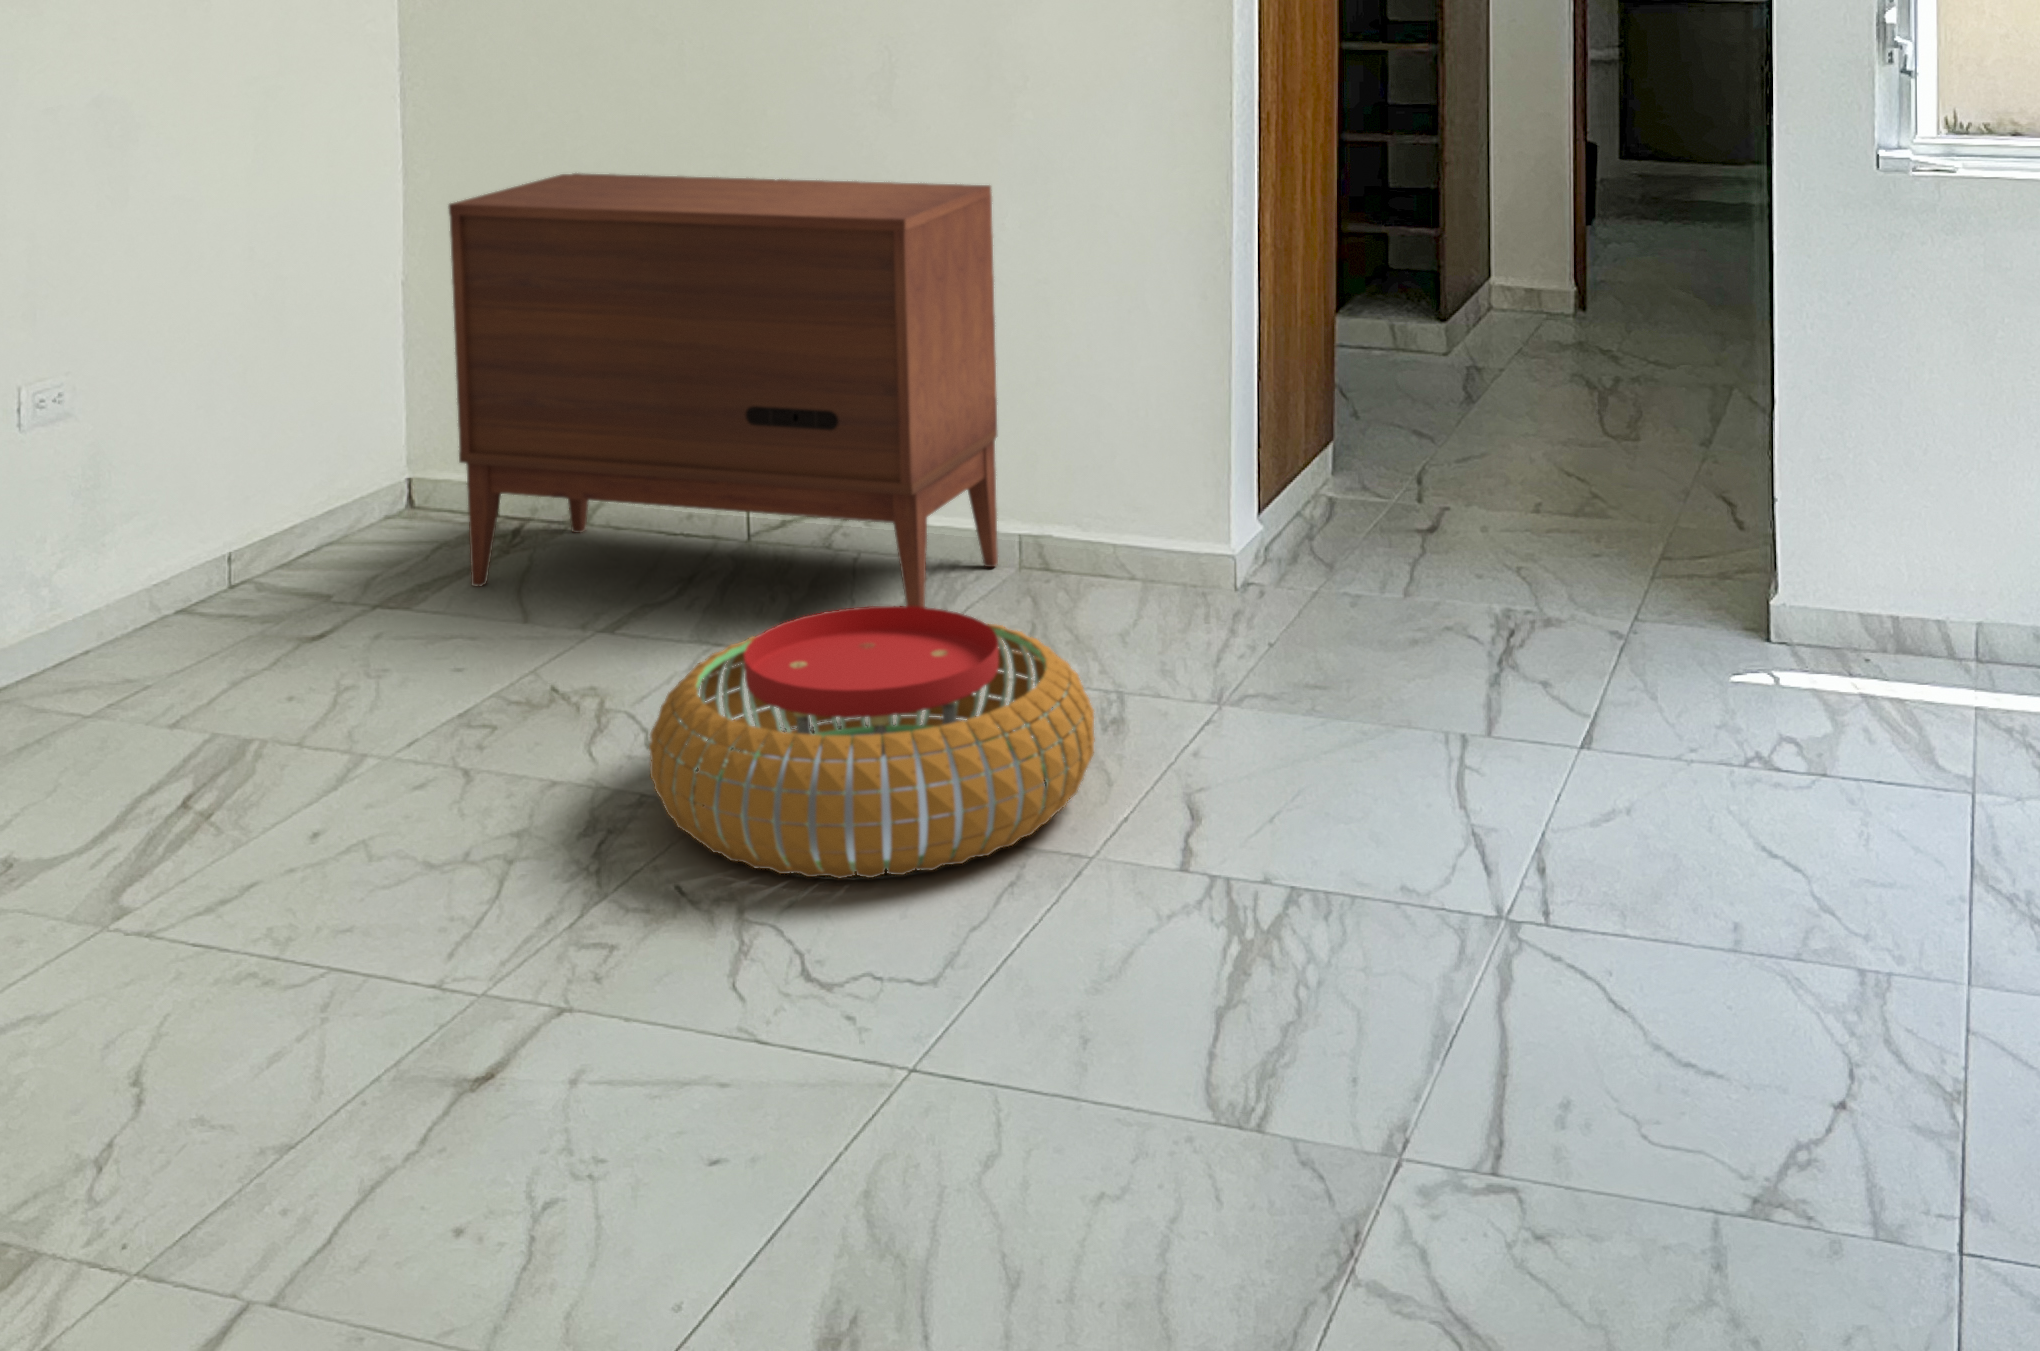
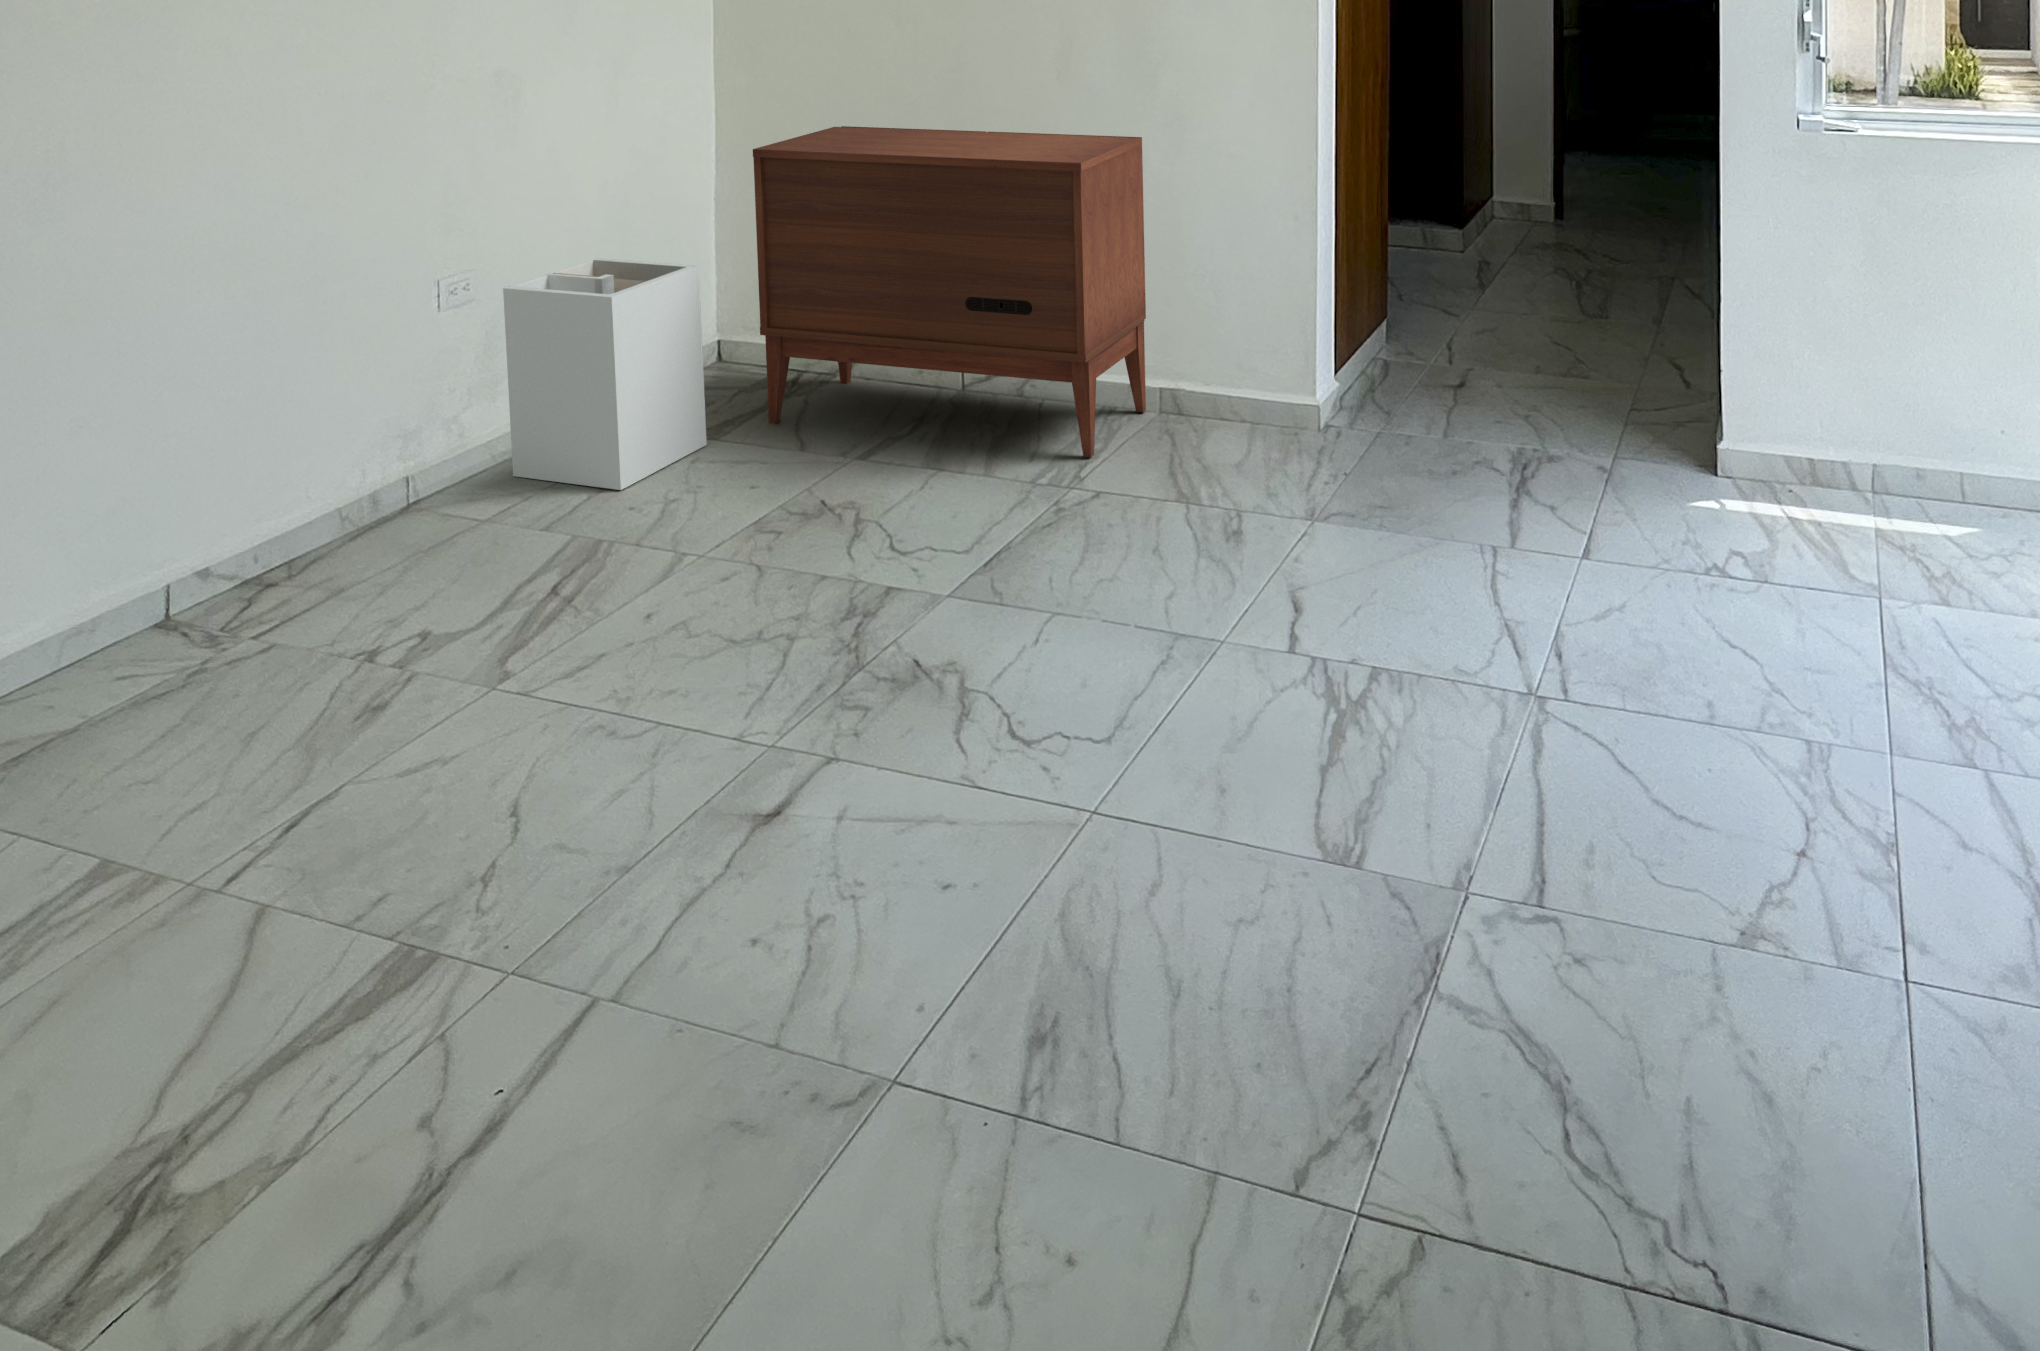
laundry hamper: none [100,357,385,675] -> present [503,258,707,490]
pouf: present [649,606,1095,878] -> none [896,449,1223,656]

